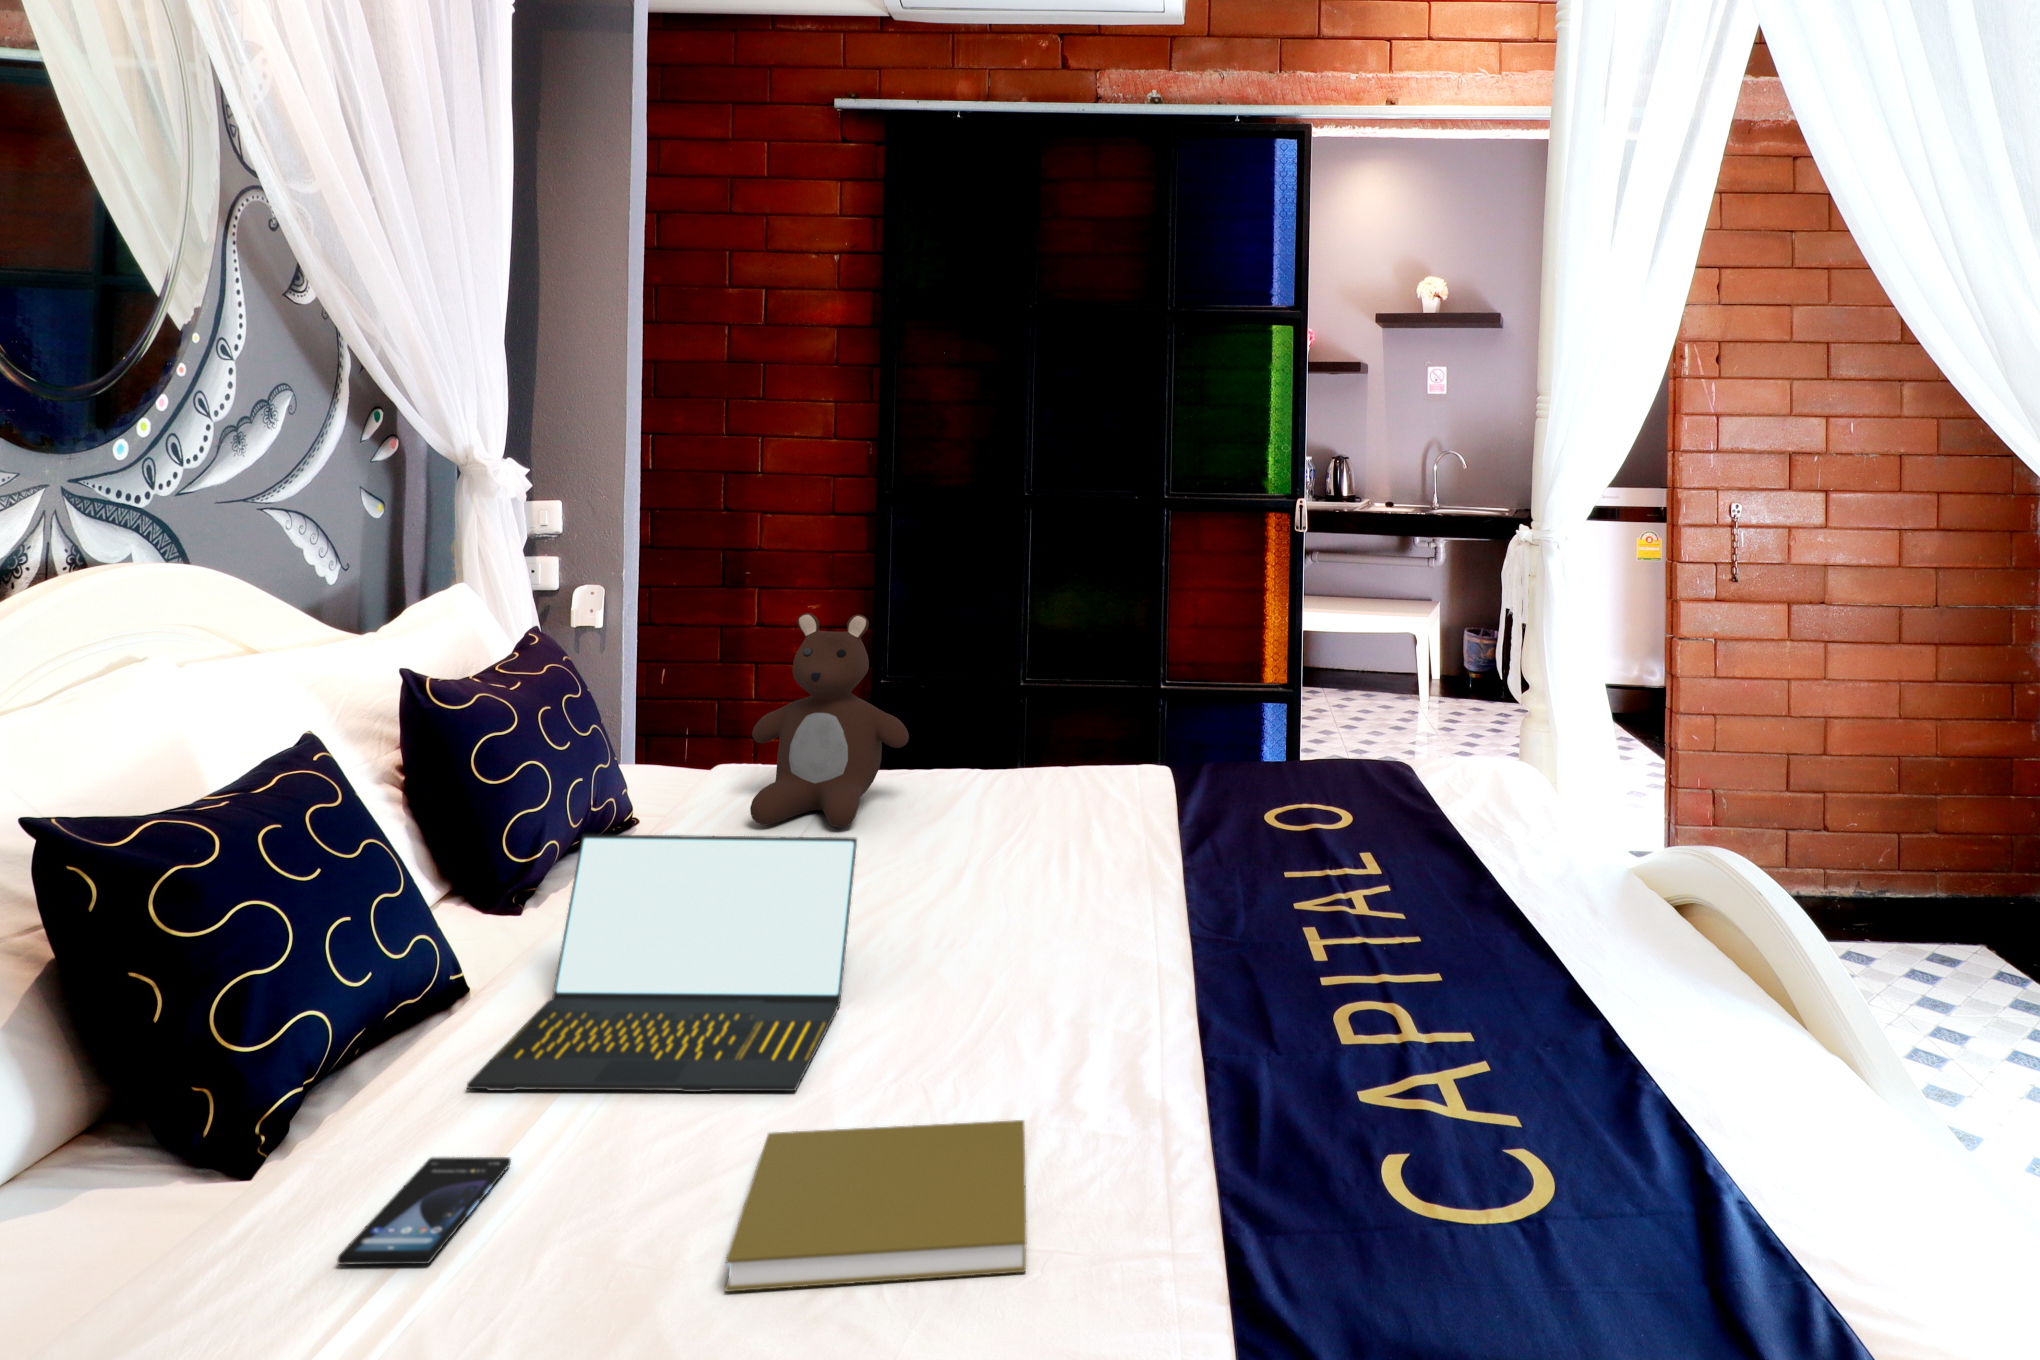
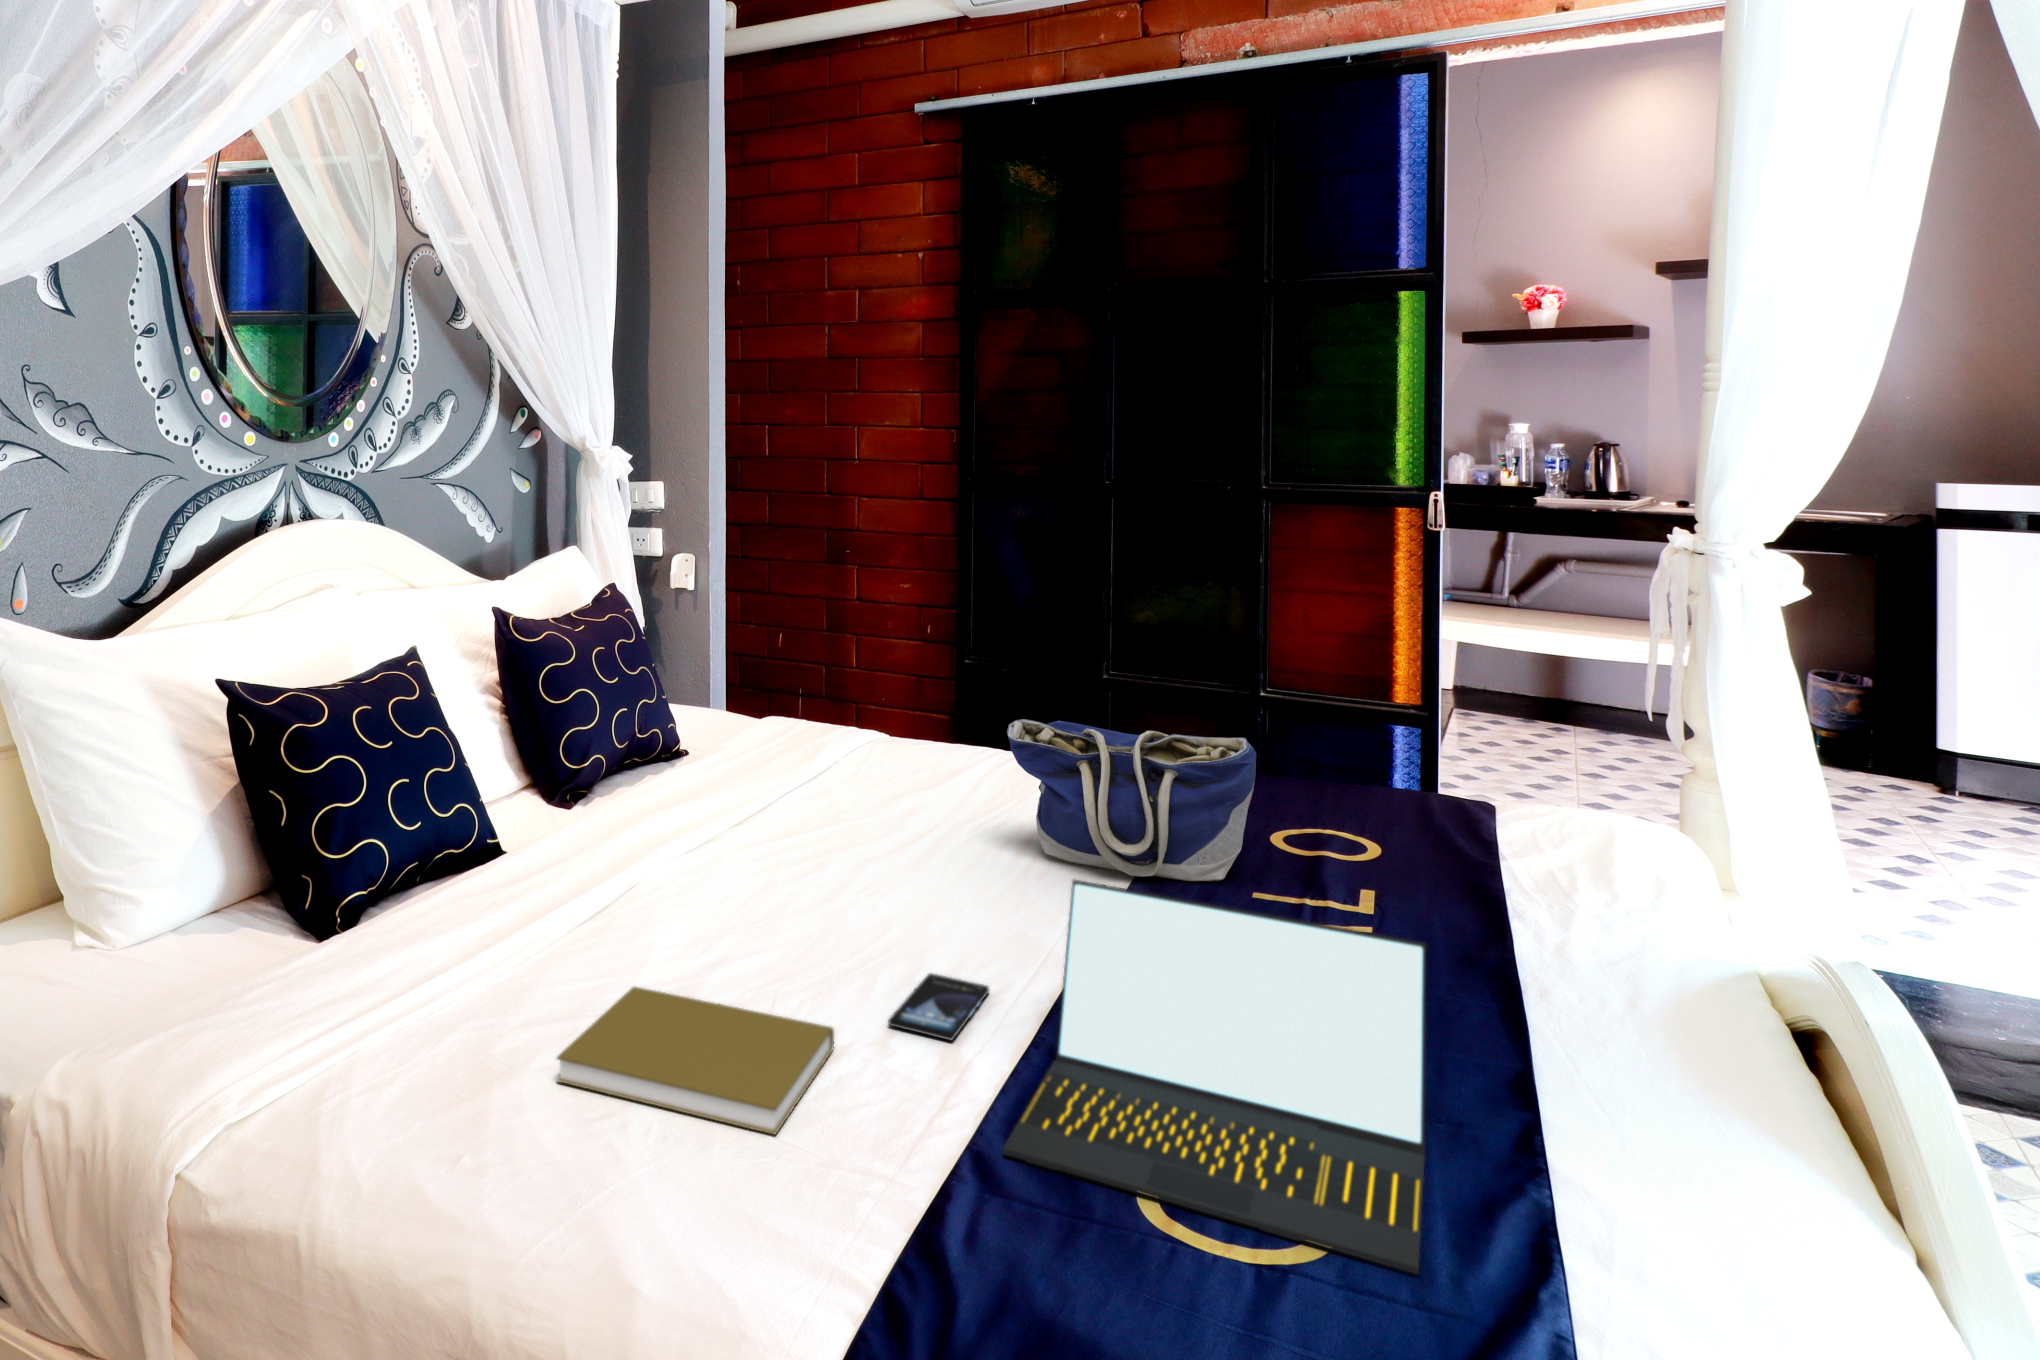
teddy bear: present [750,613,909,828] -> none [760,586,906,782]
tote bag: none [1063,734,1296,880] -> present [1007,719,1256,881]
laptop: present [467,834,857,1092] -> present [1003,880,1426,1274]
smartphone: present [337,1157,511,1265] -> present [888,973,989,1040]

